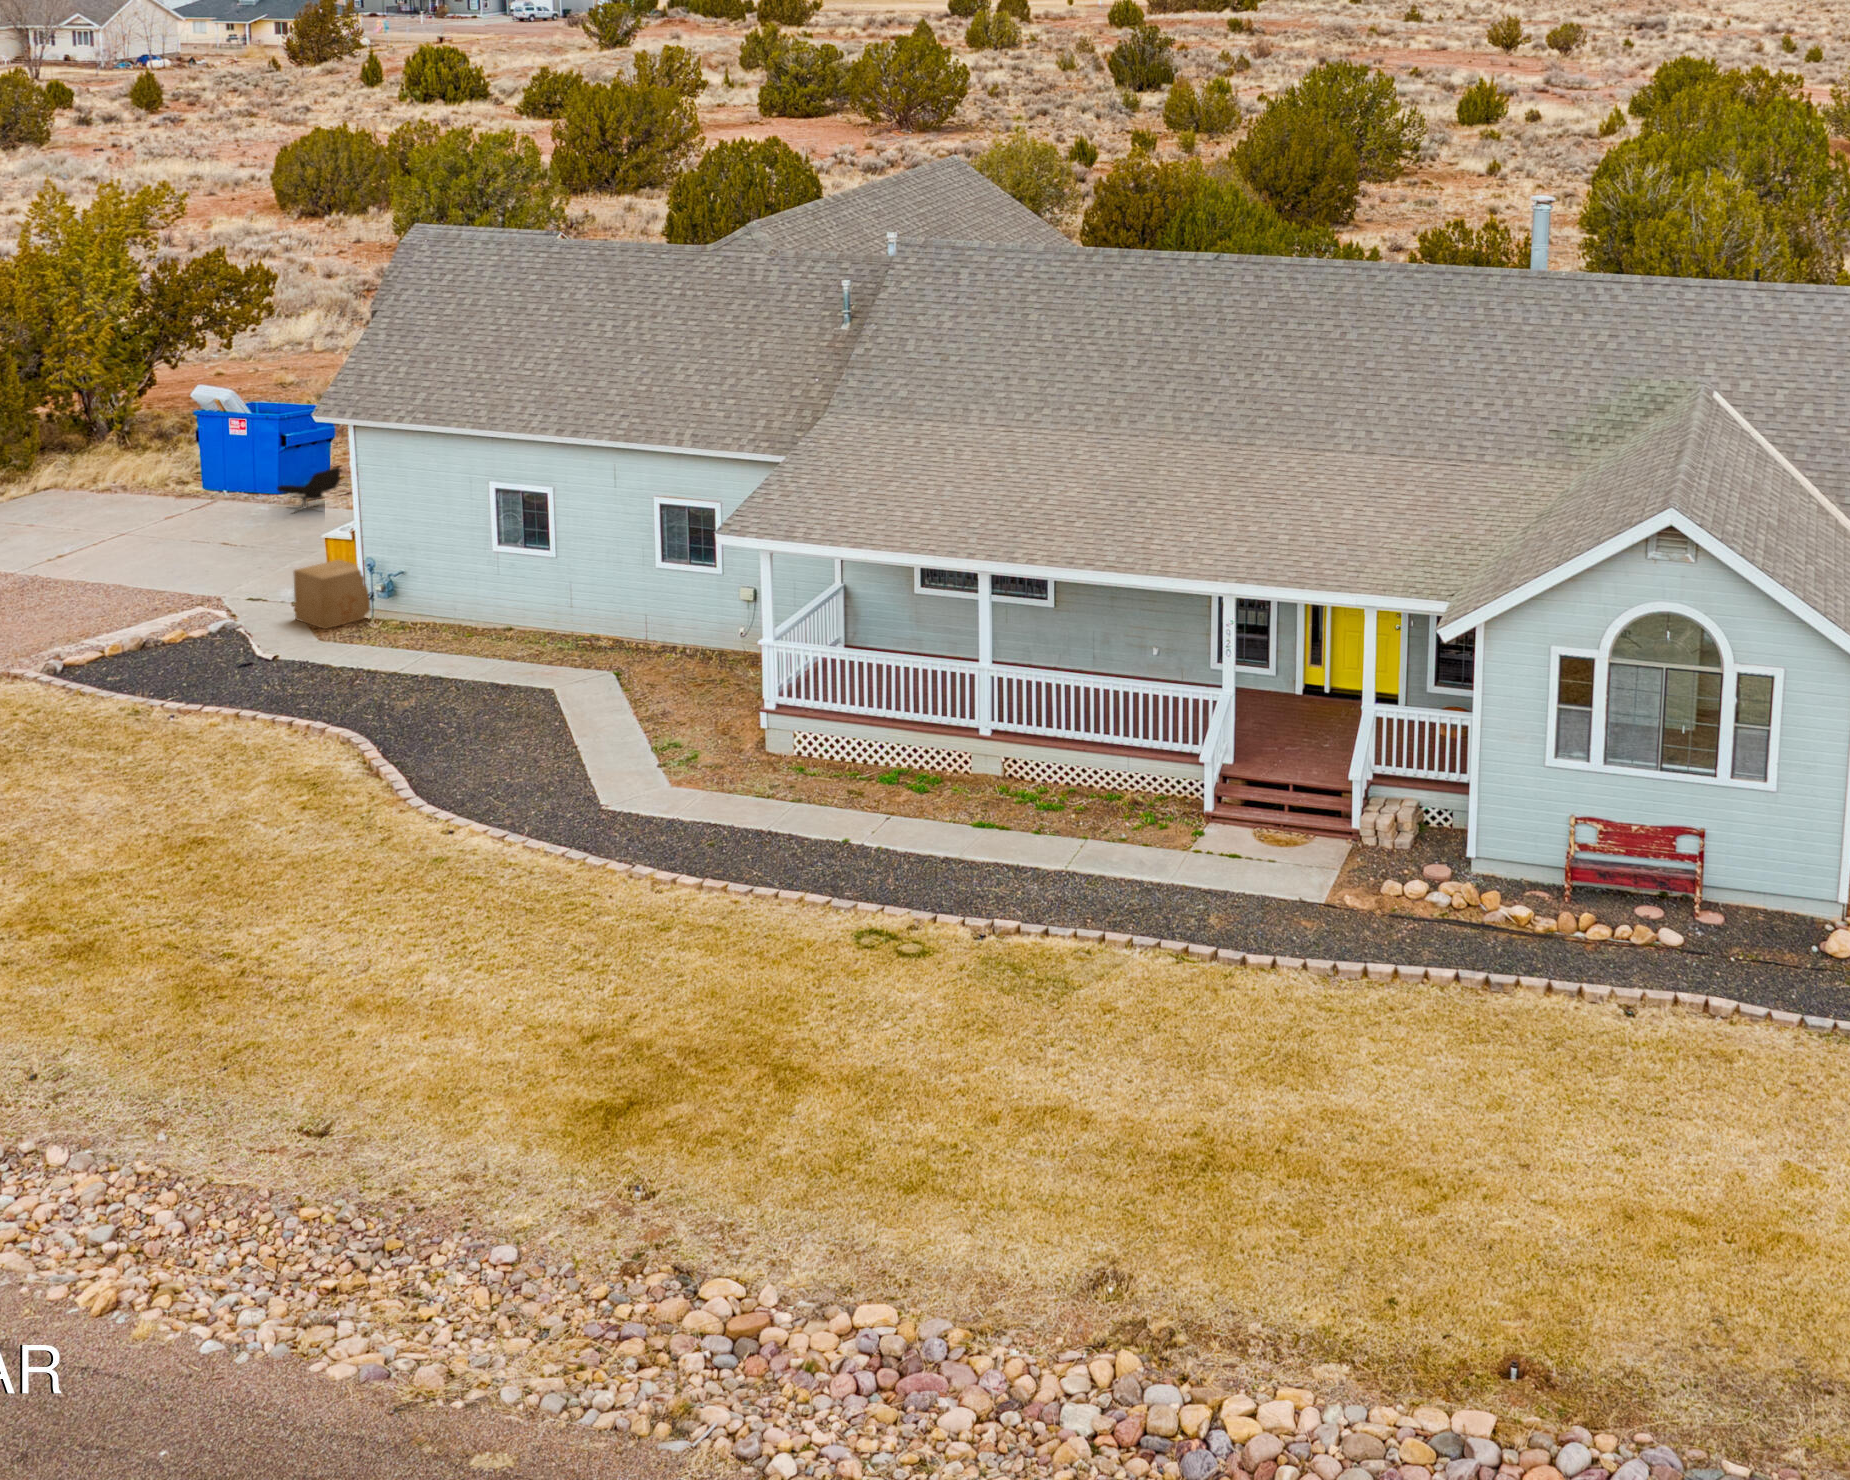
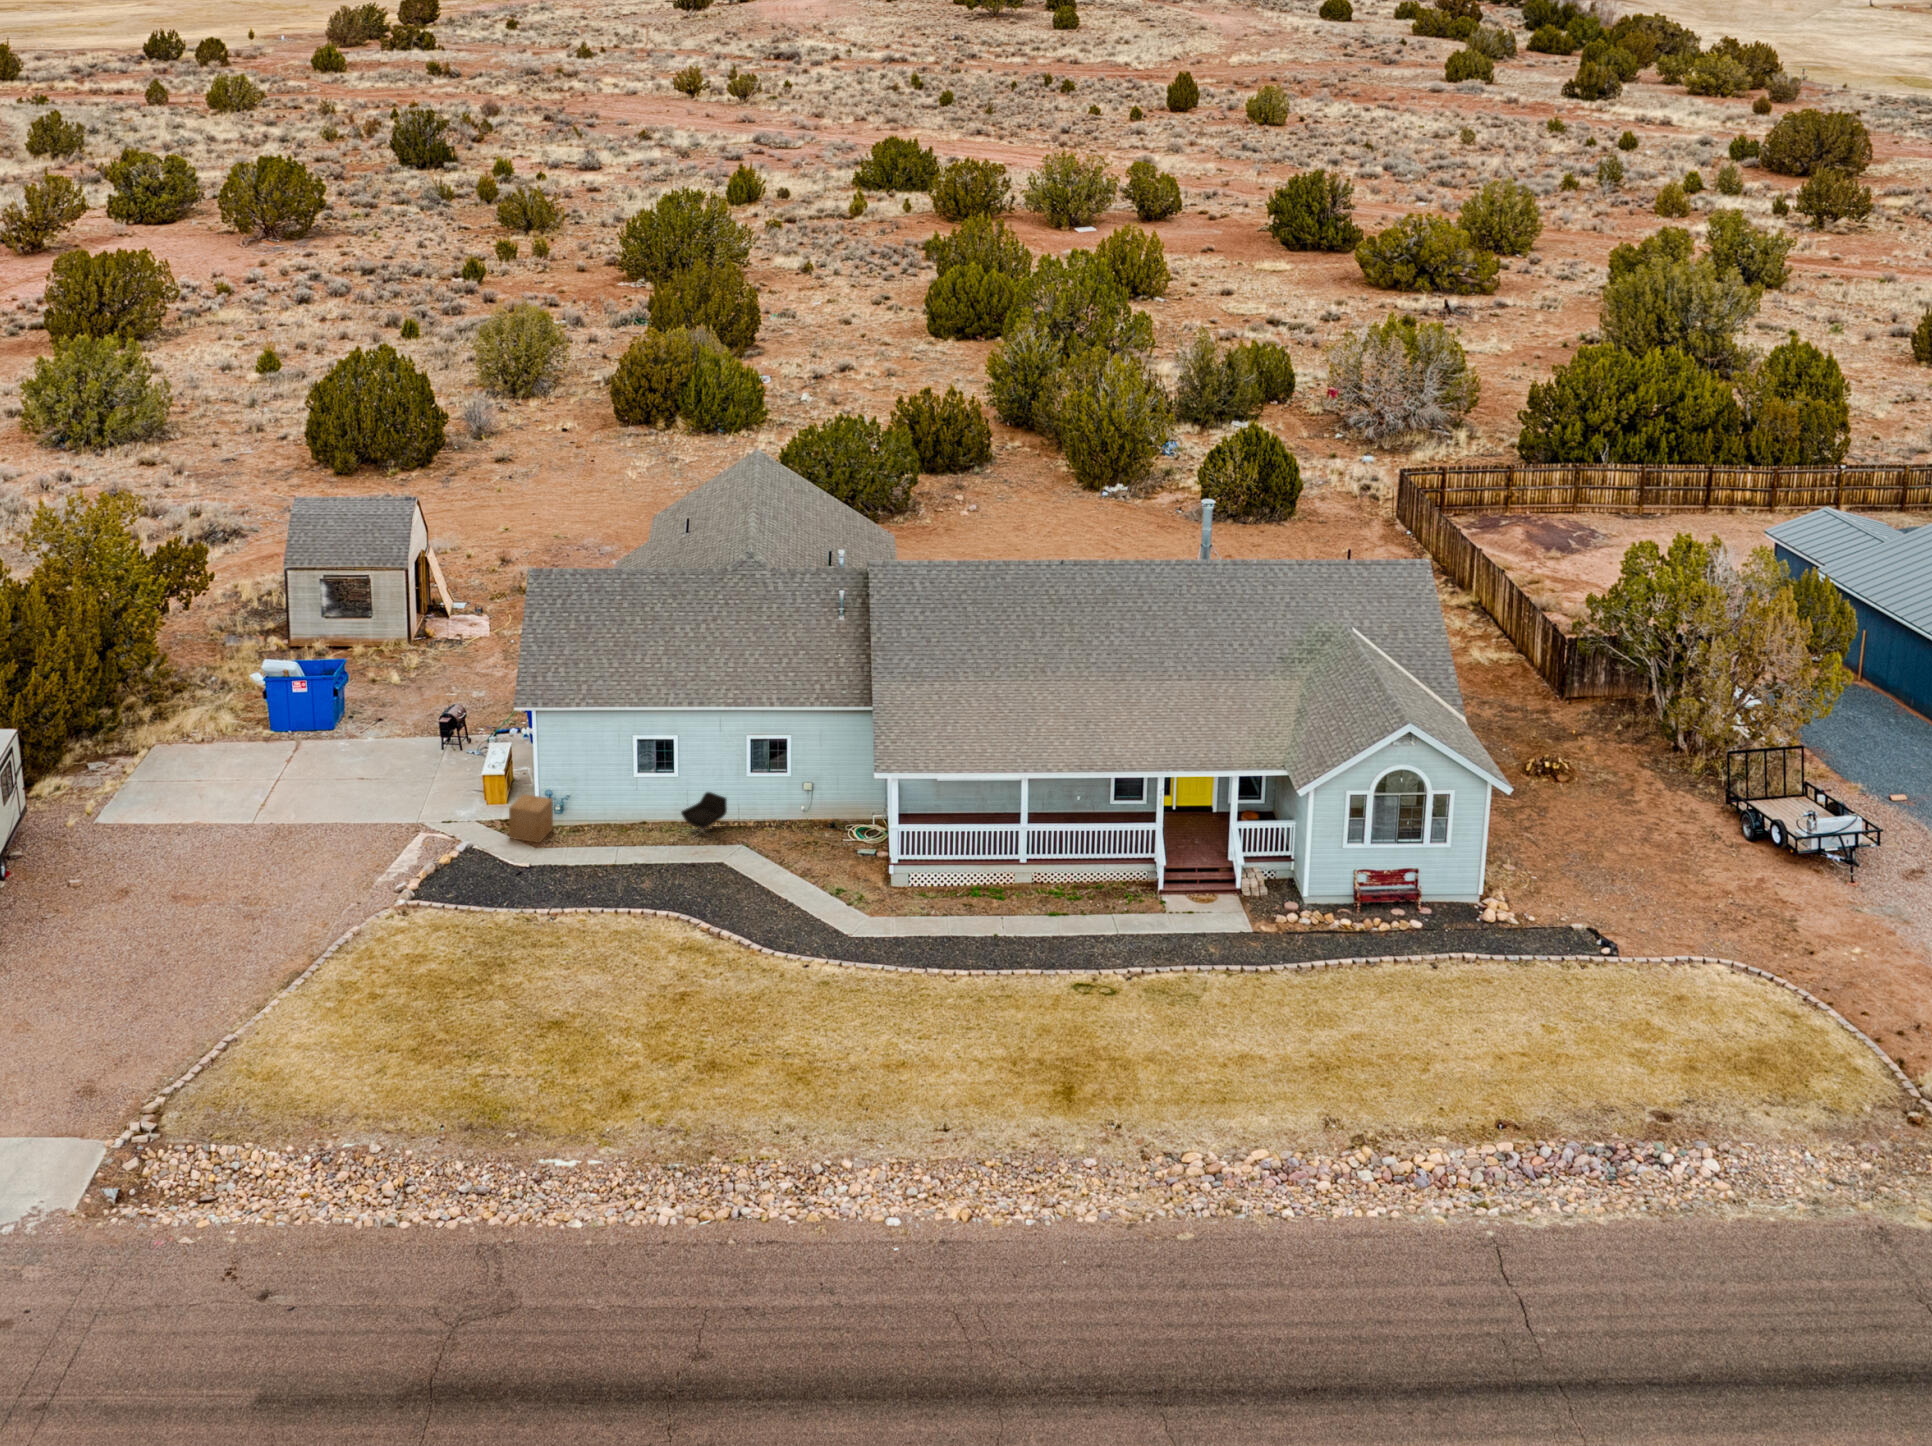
lounge chair: present [277,467,340,509] -> present [681,792,727,837]

